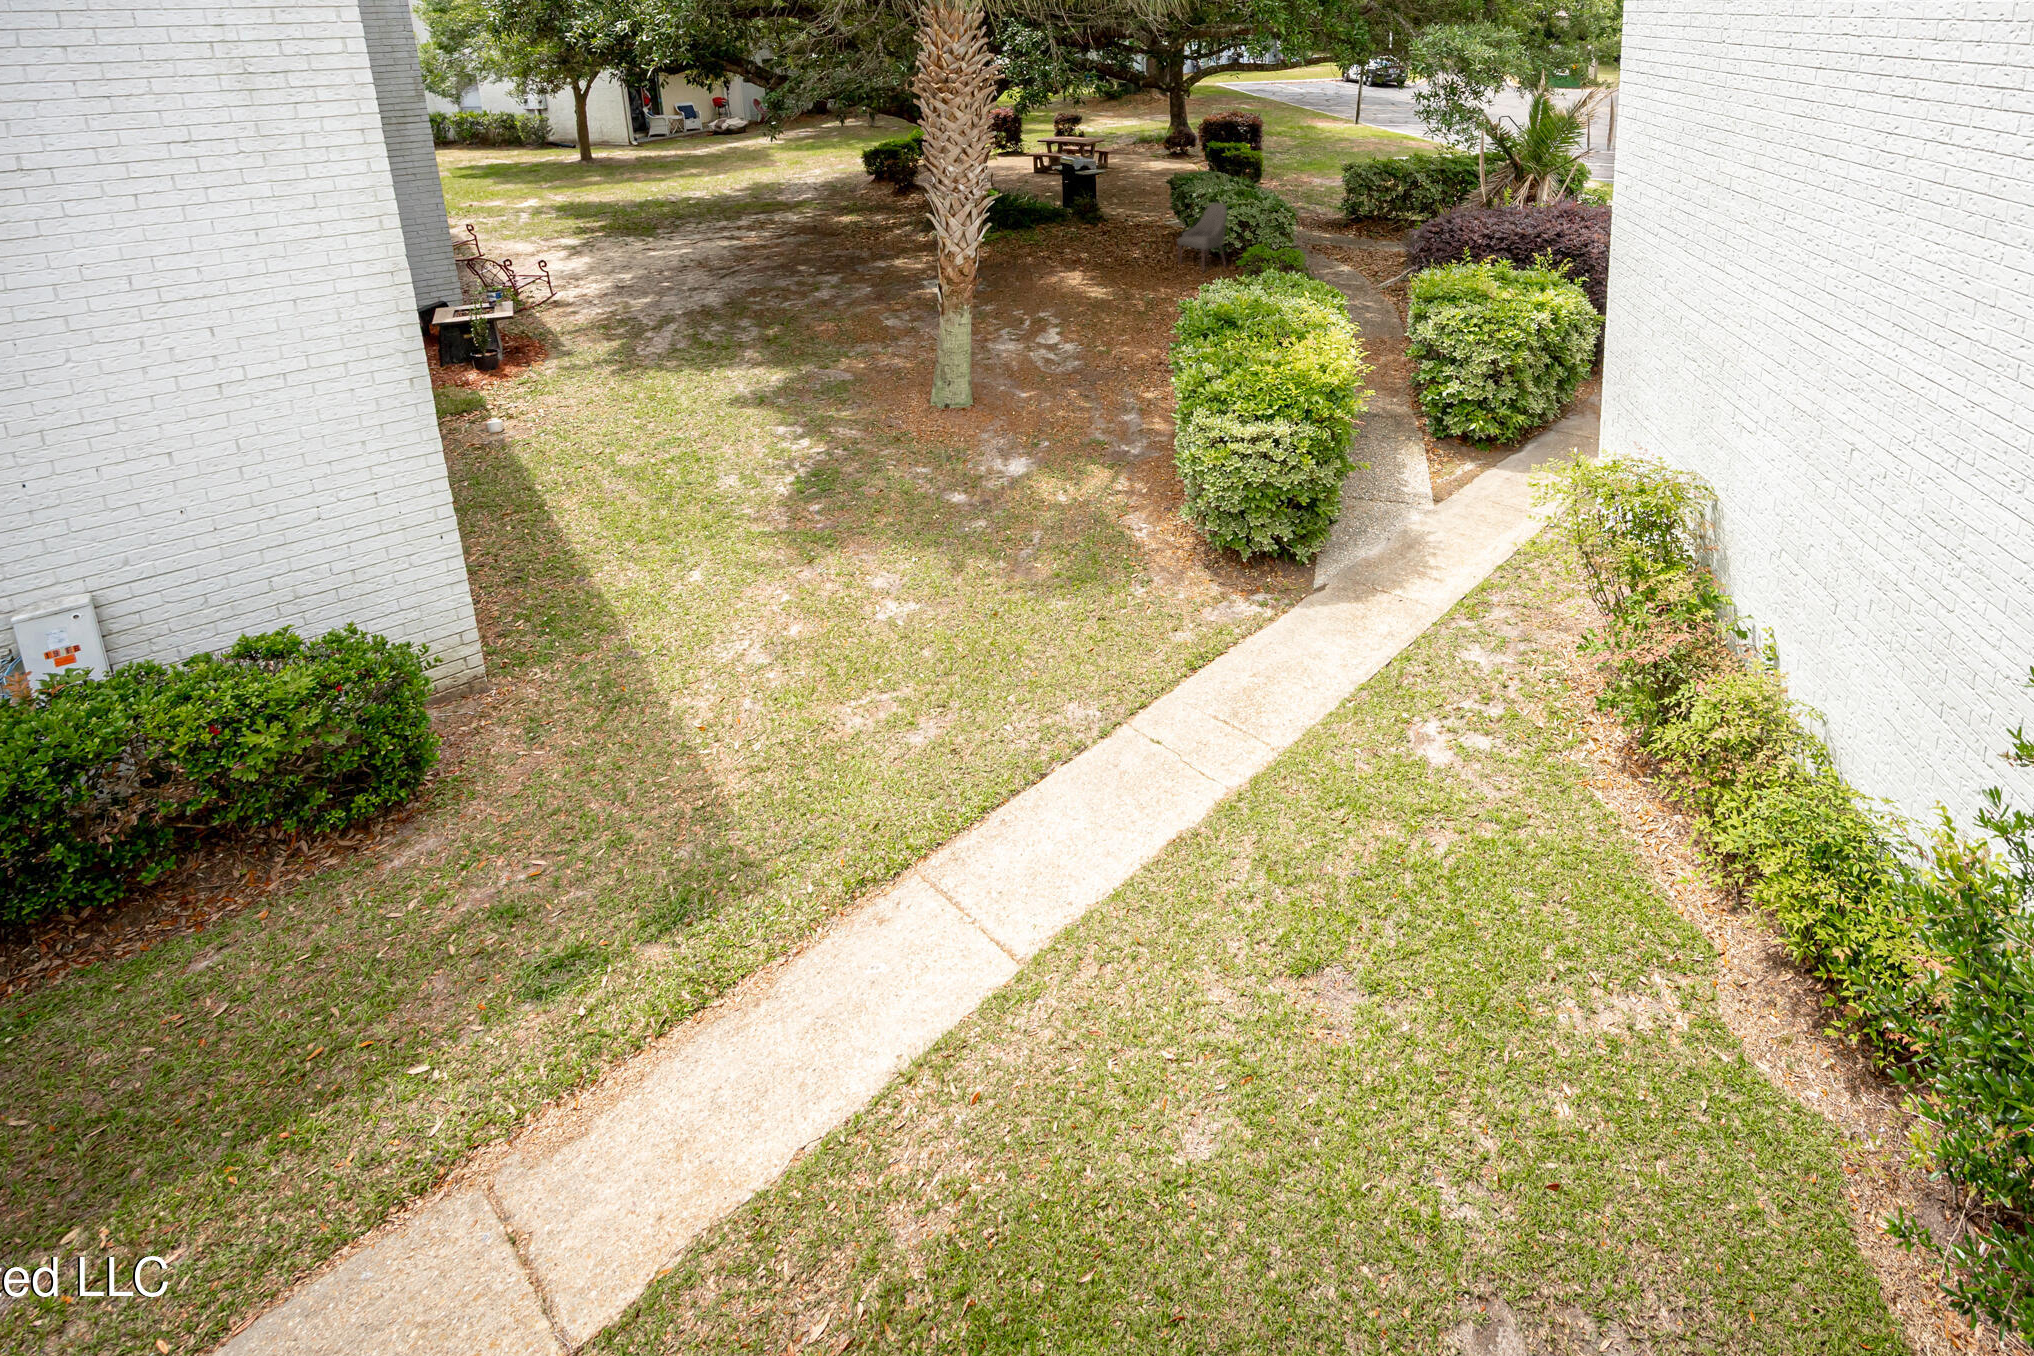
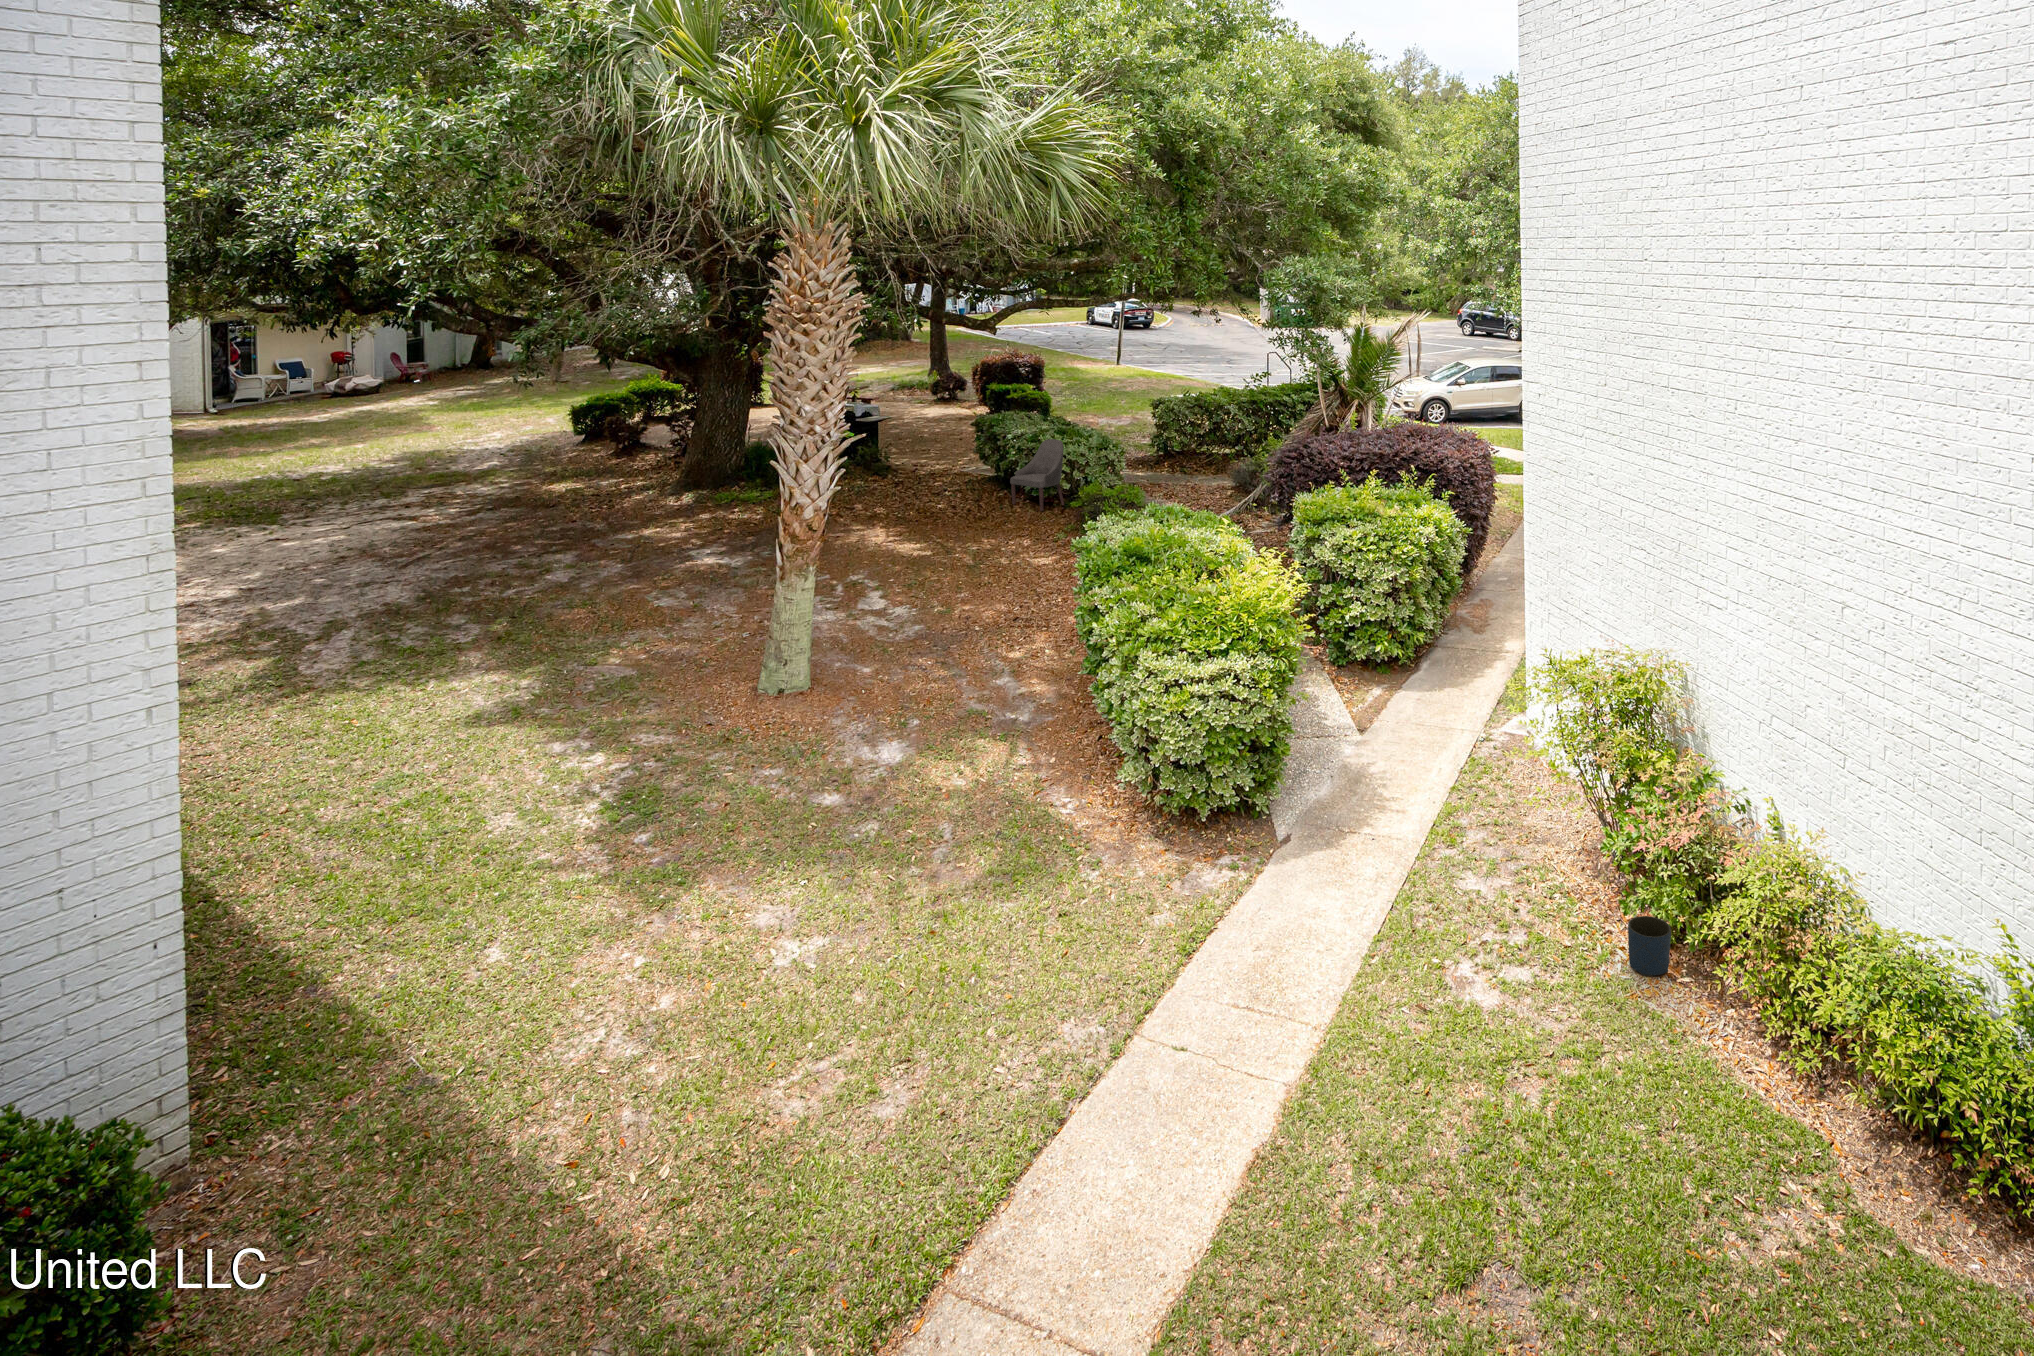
planter: none [1593,710,1638,767] -> present [1628,916,1671,976]

